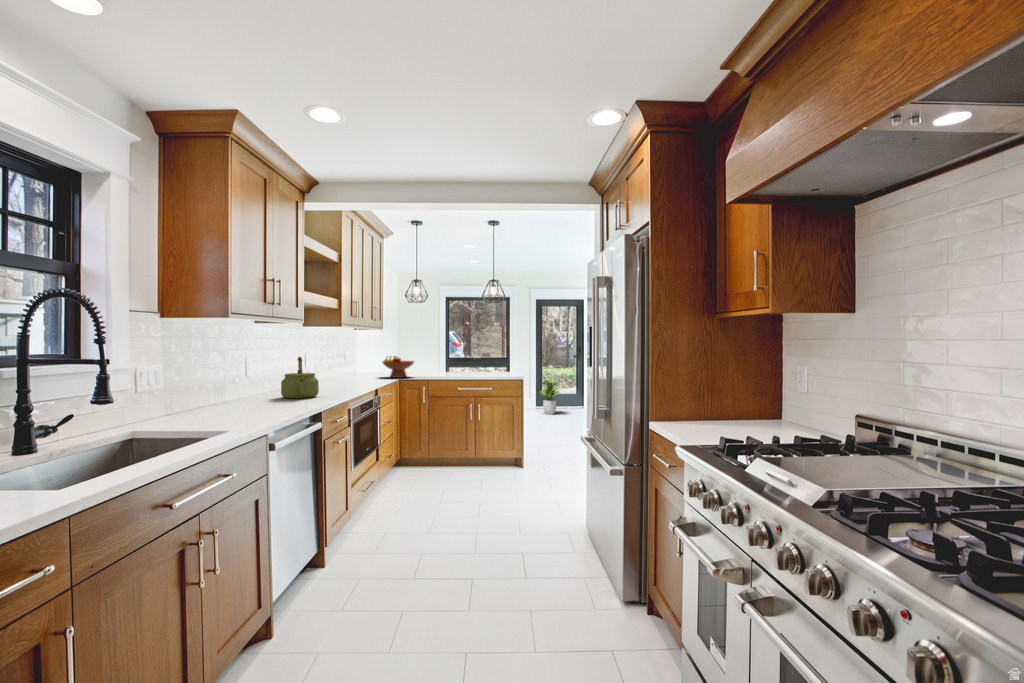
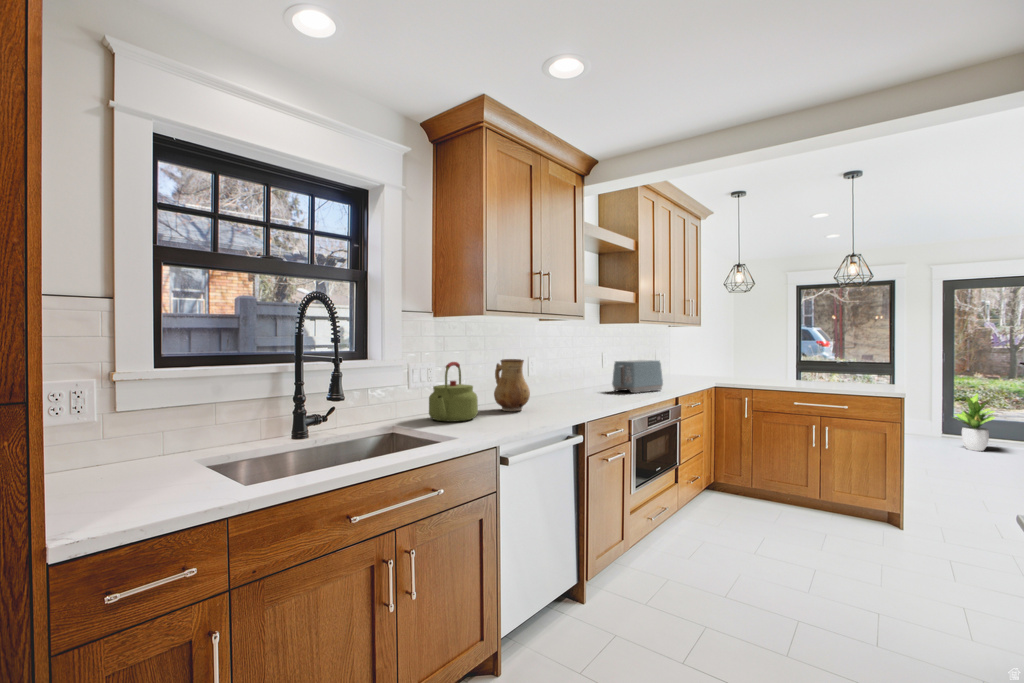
fruit bowl: present [382,356,414,378] -> none [692,357,735,384]
kettle: present [281,357,319,398] -> present [429,362,478,422]
ceramic pitcher: none [226,359,267,409] -> present [494,359,530,411]
toaster: none [321,359,365,387] -> present [612,360,663,393]

